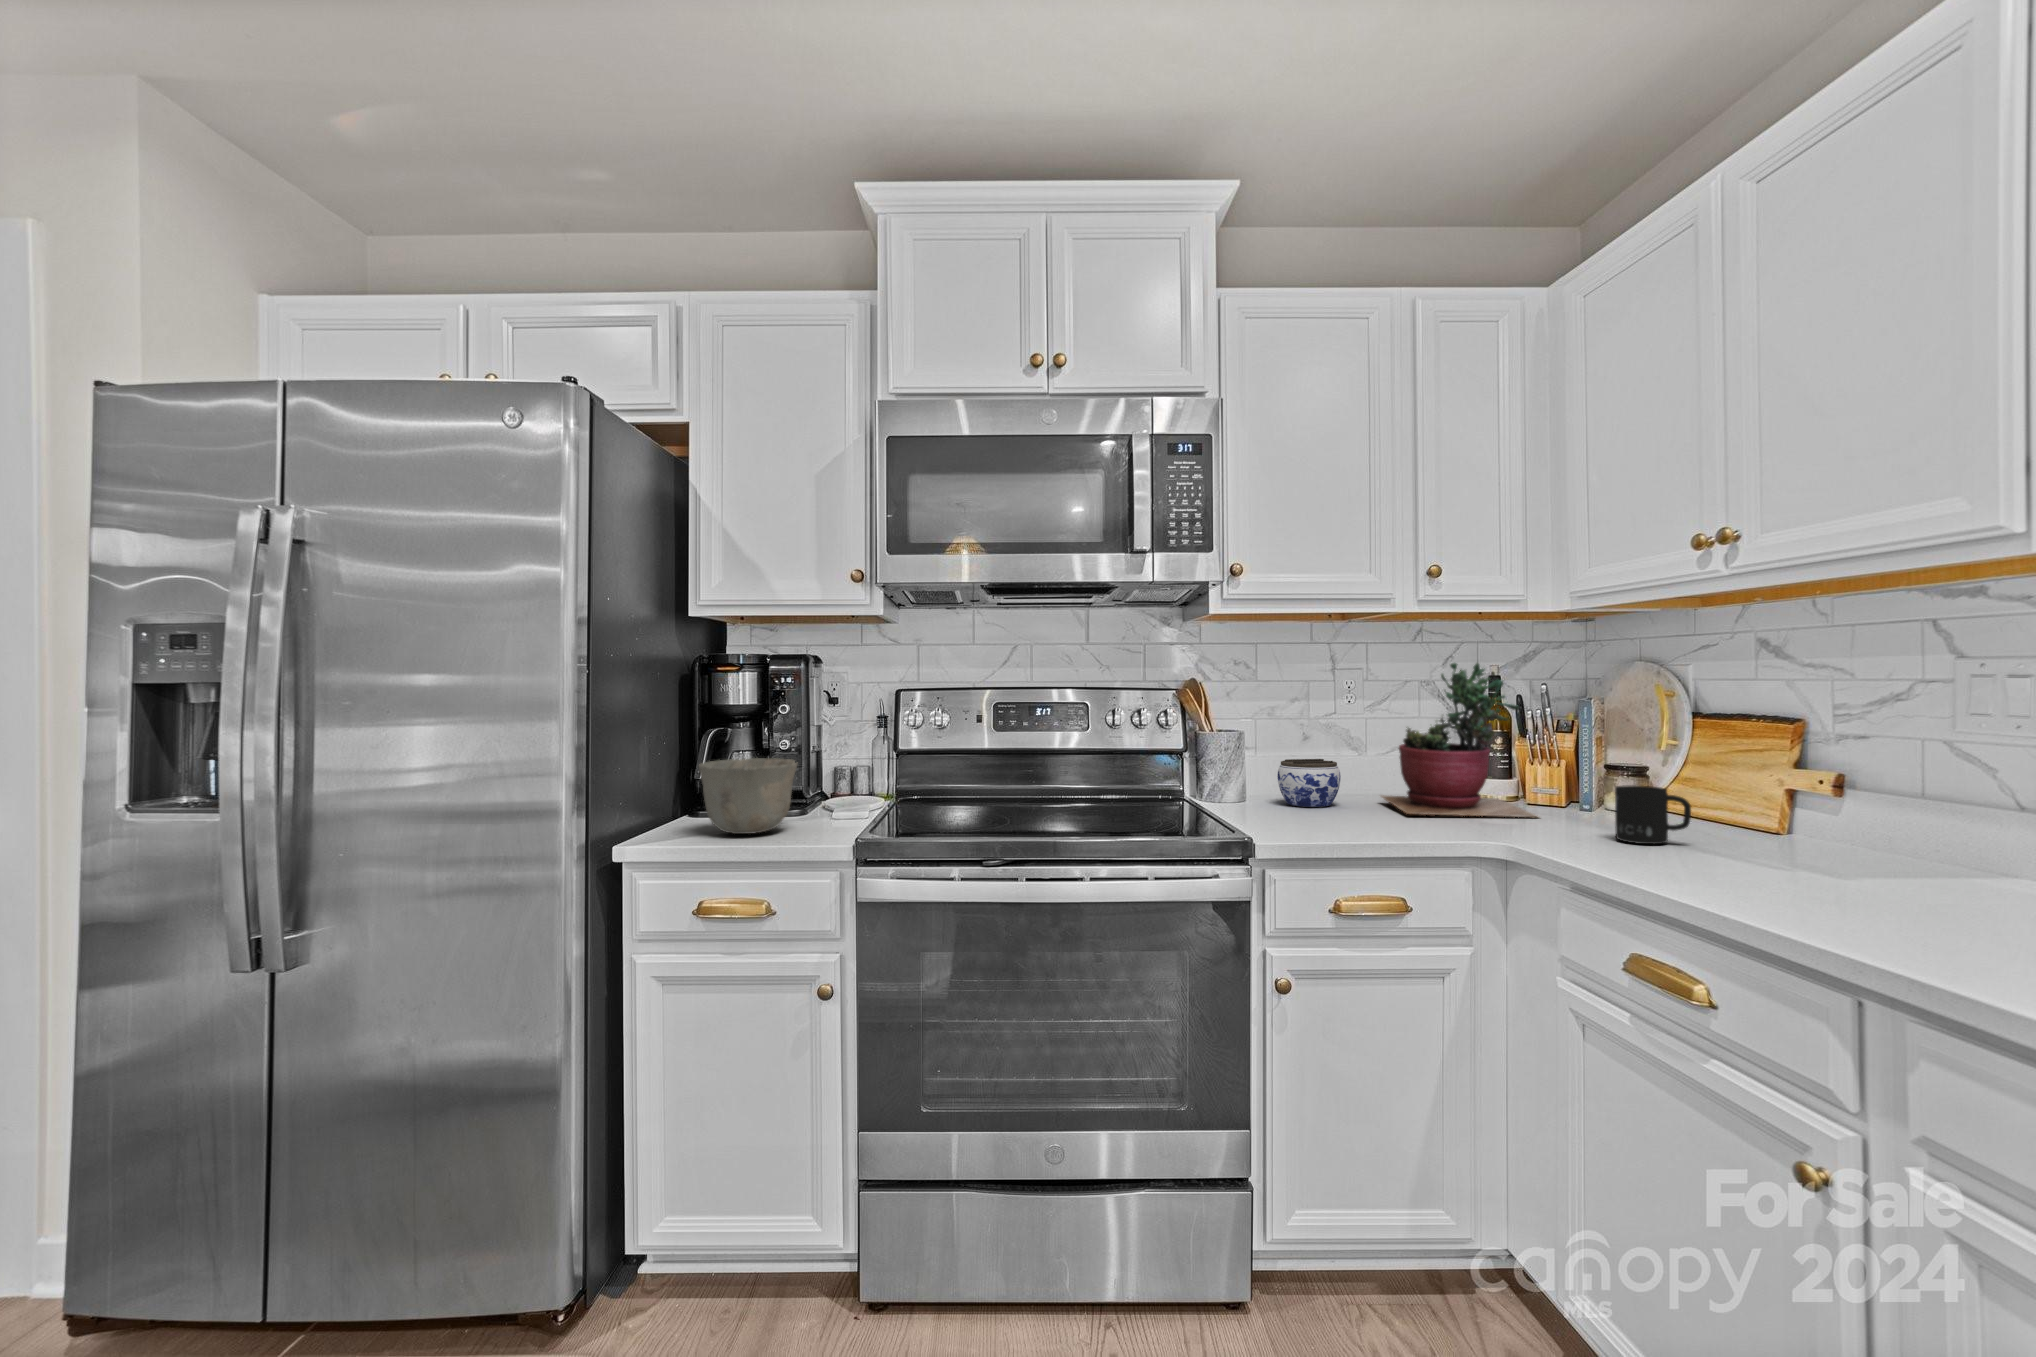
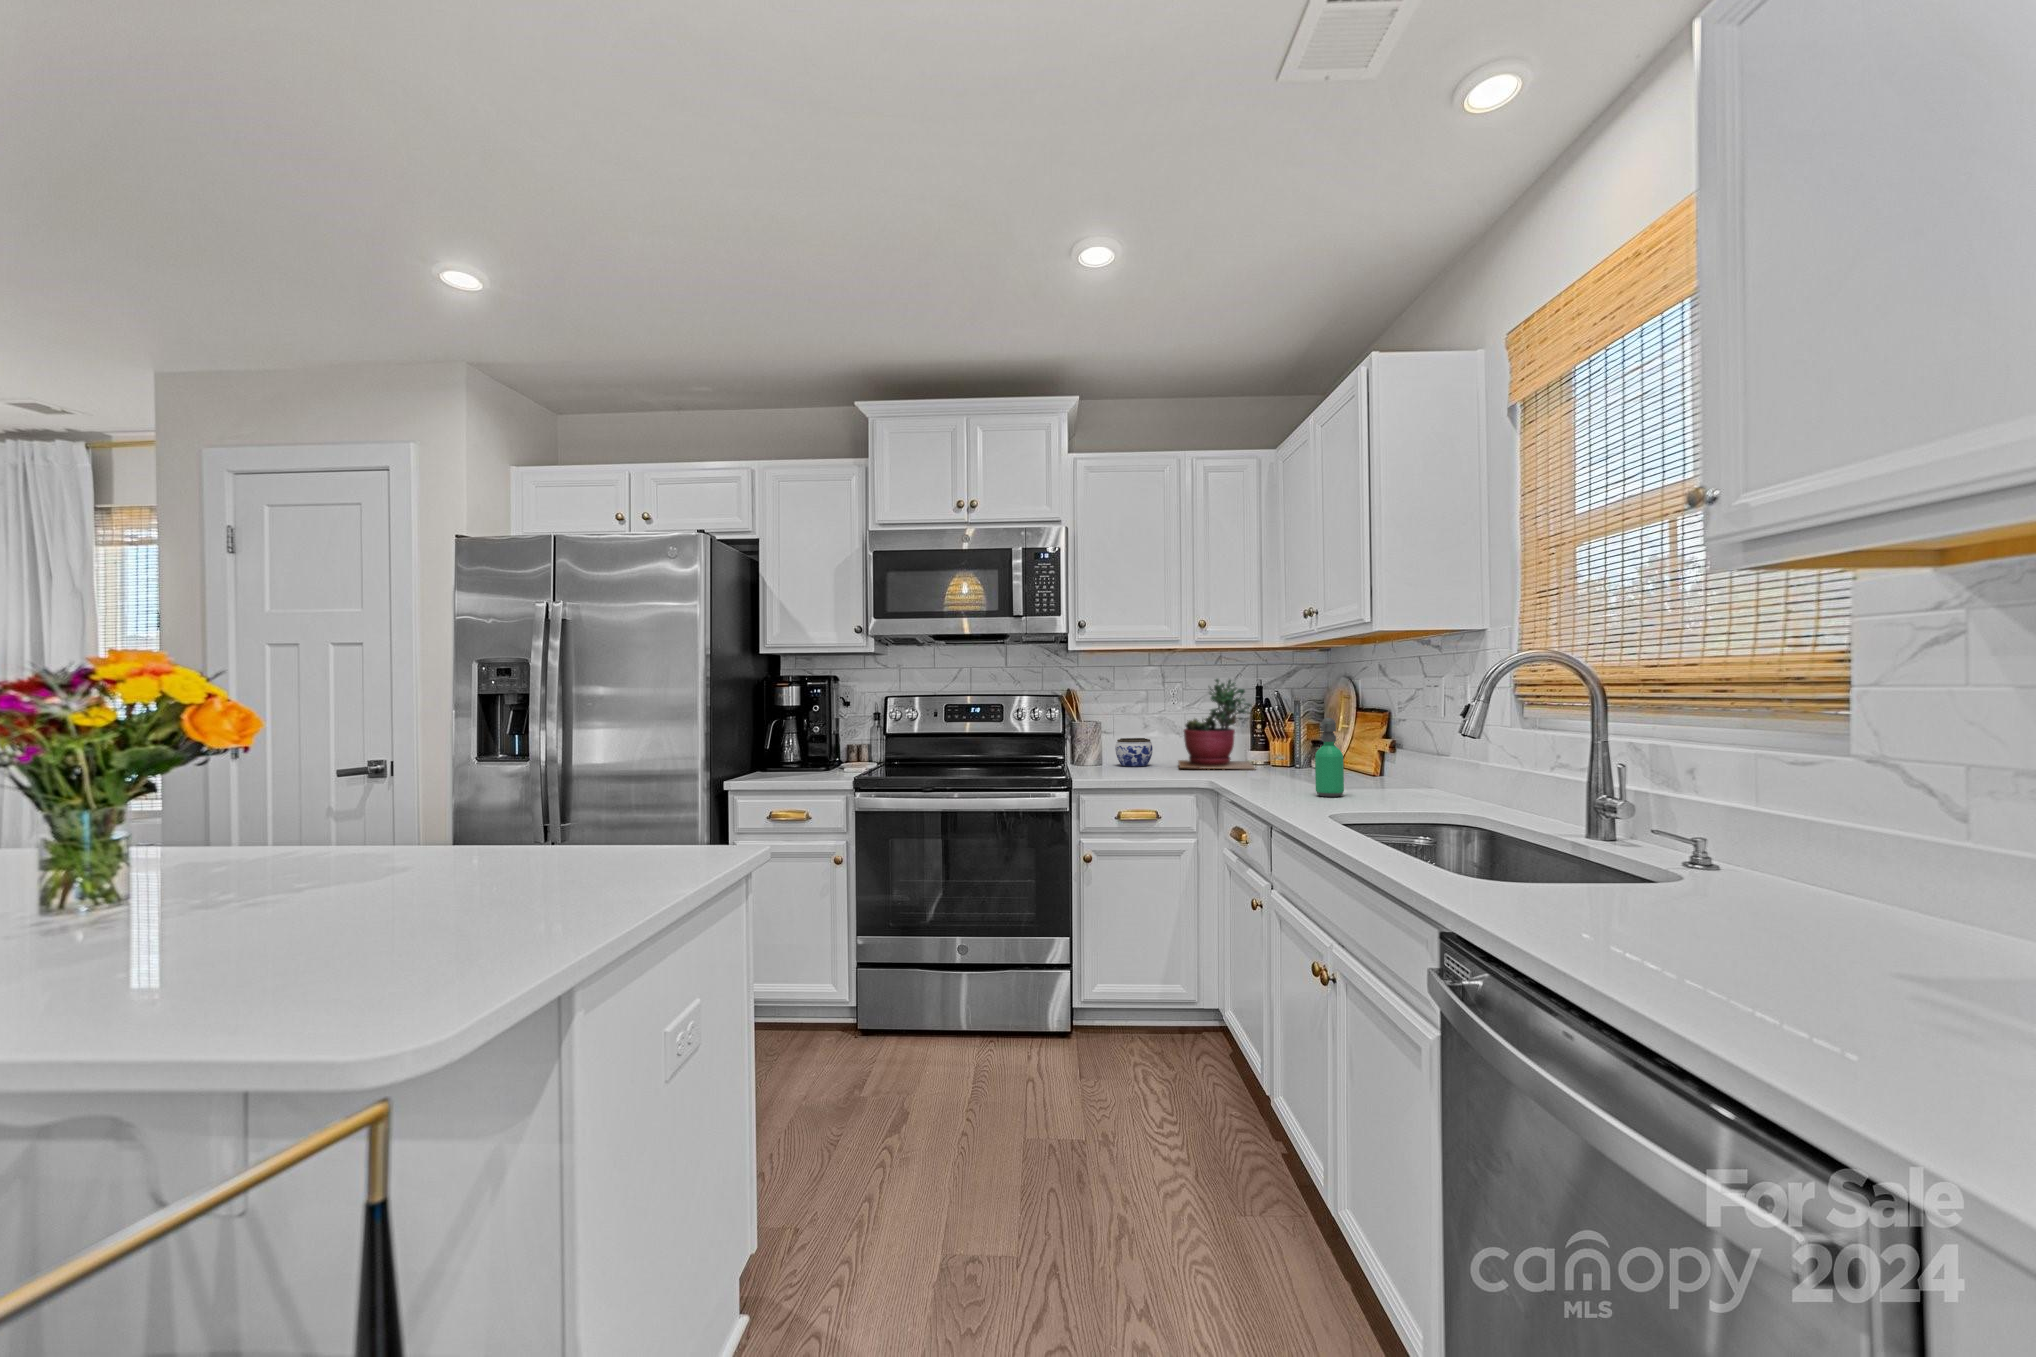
soap dispenser: none [1882,747,1962,920] -> present [1315,718,1344,797]
ceramic bowl: present [699,758,797,834] -> none [767,736,823,778]
mug: present [1615,786,1691,844] -> none [1269,747,1303,778]

